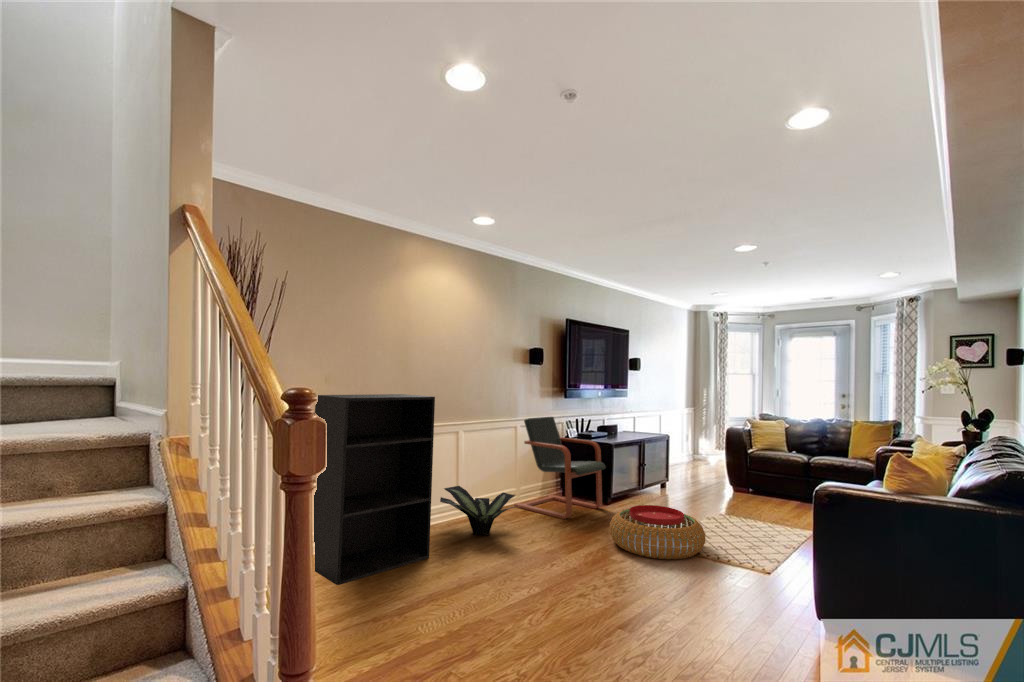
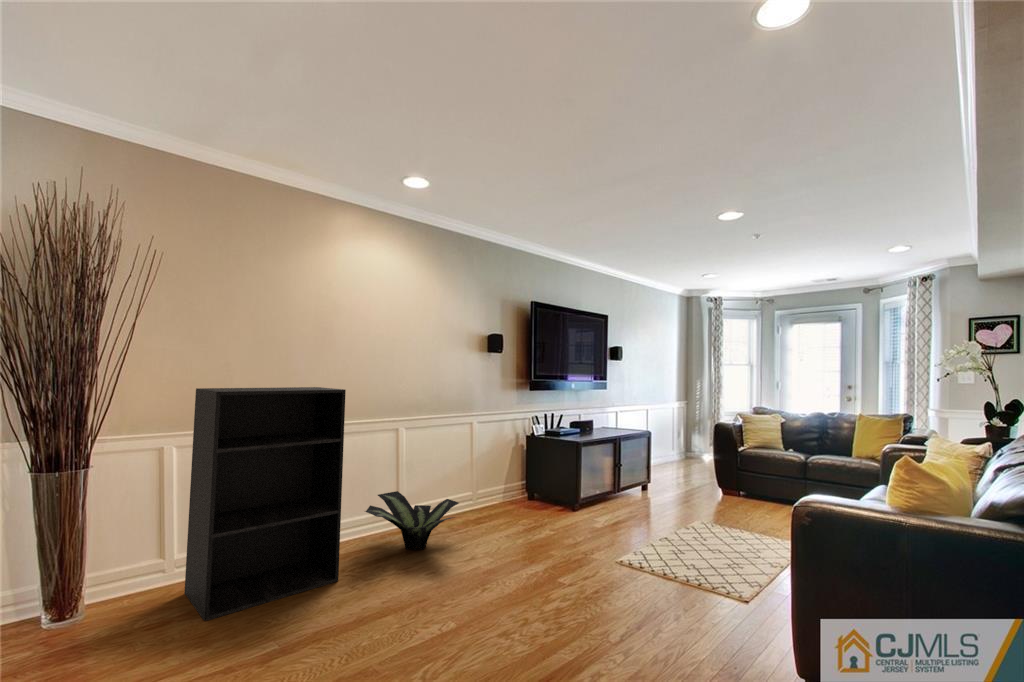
armchair: present [514,417,606,519] -> none [469,412,571,528]
pouf: present [610,505,705,559] -> none [562,515,674,583]

